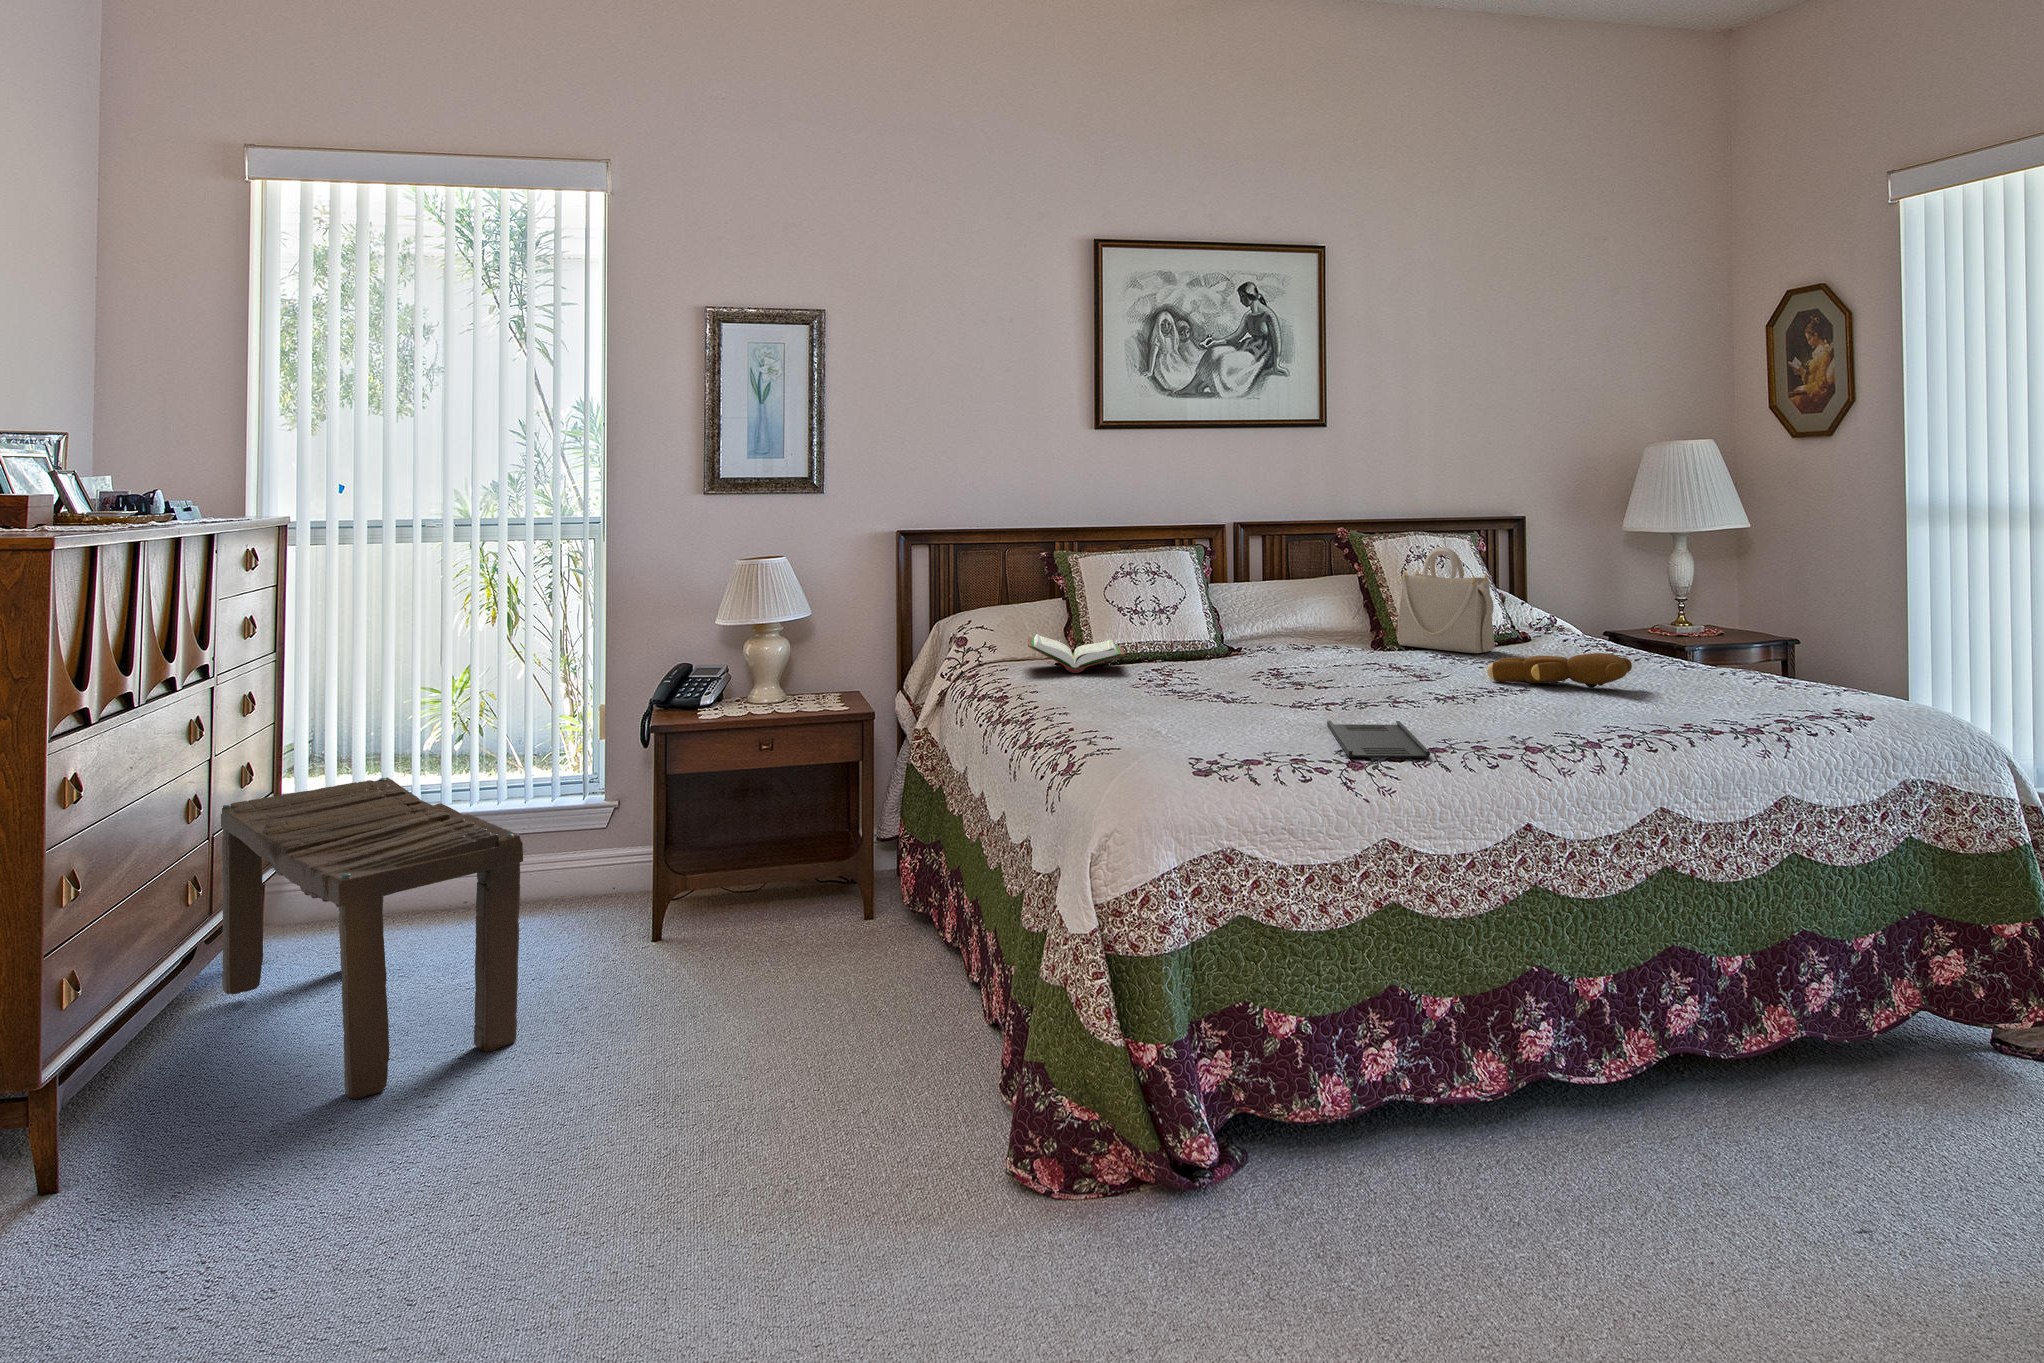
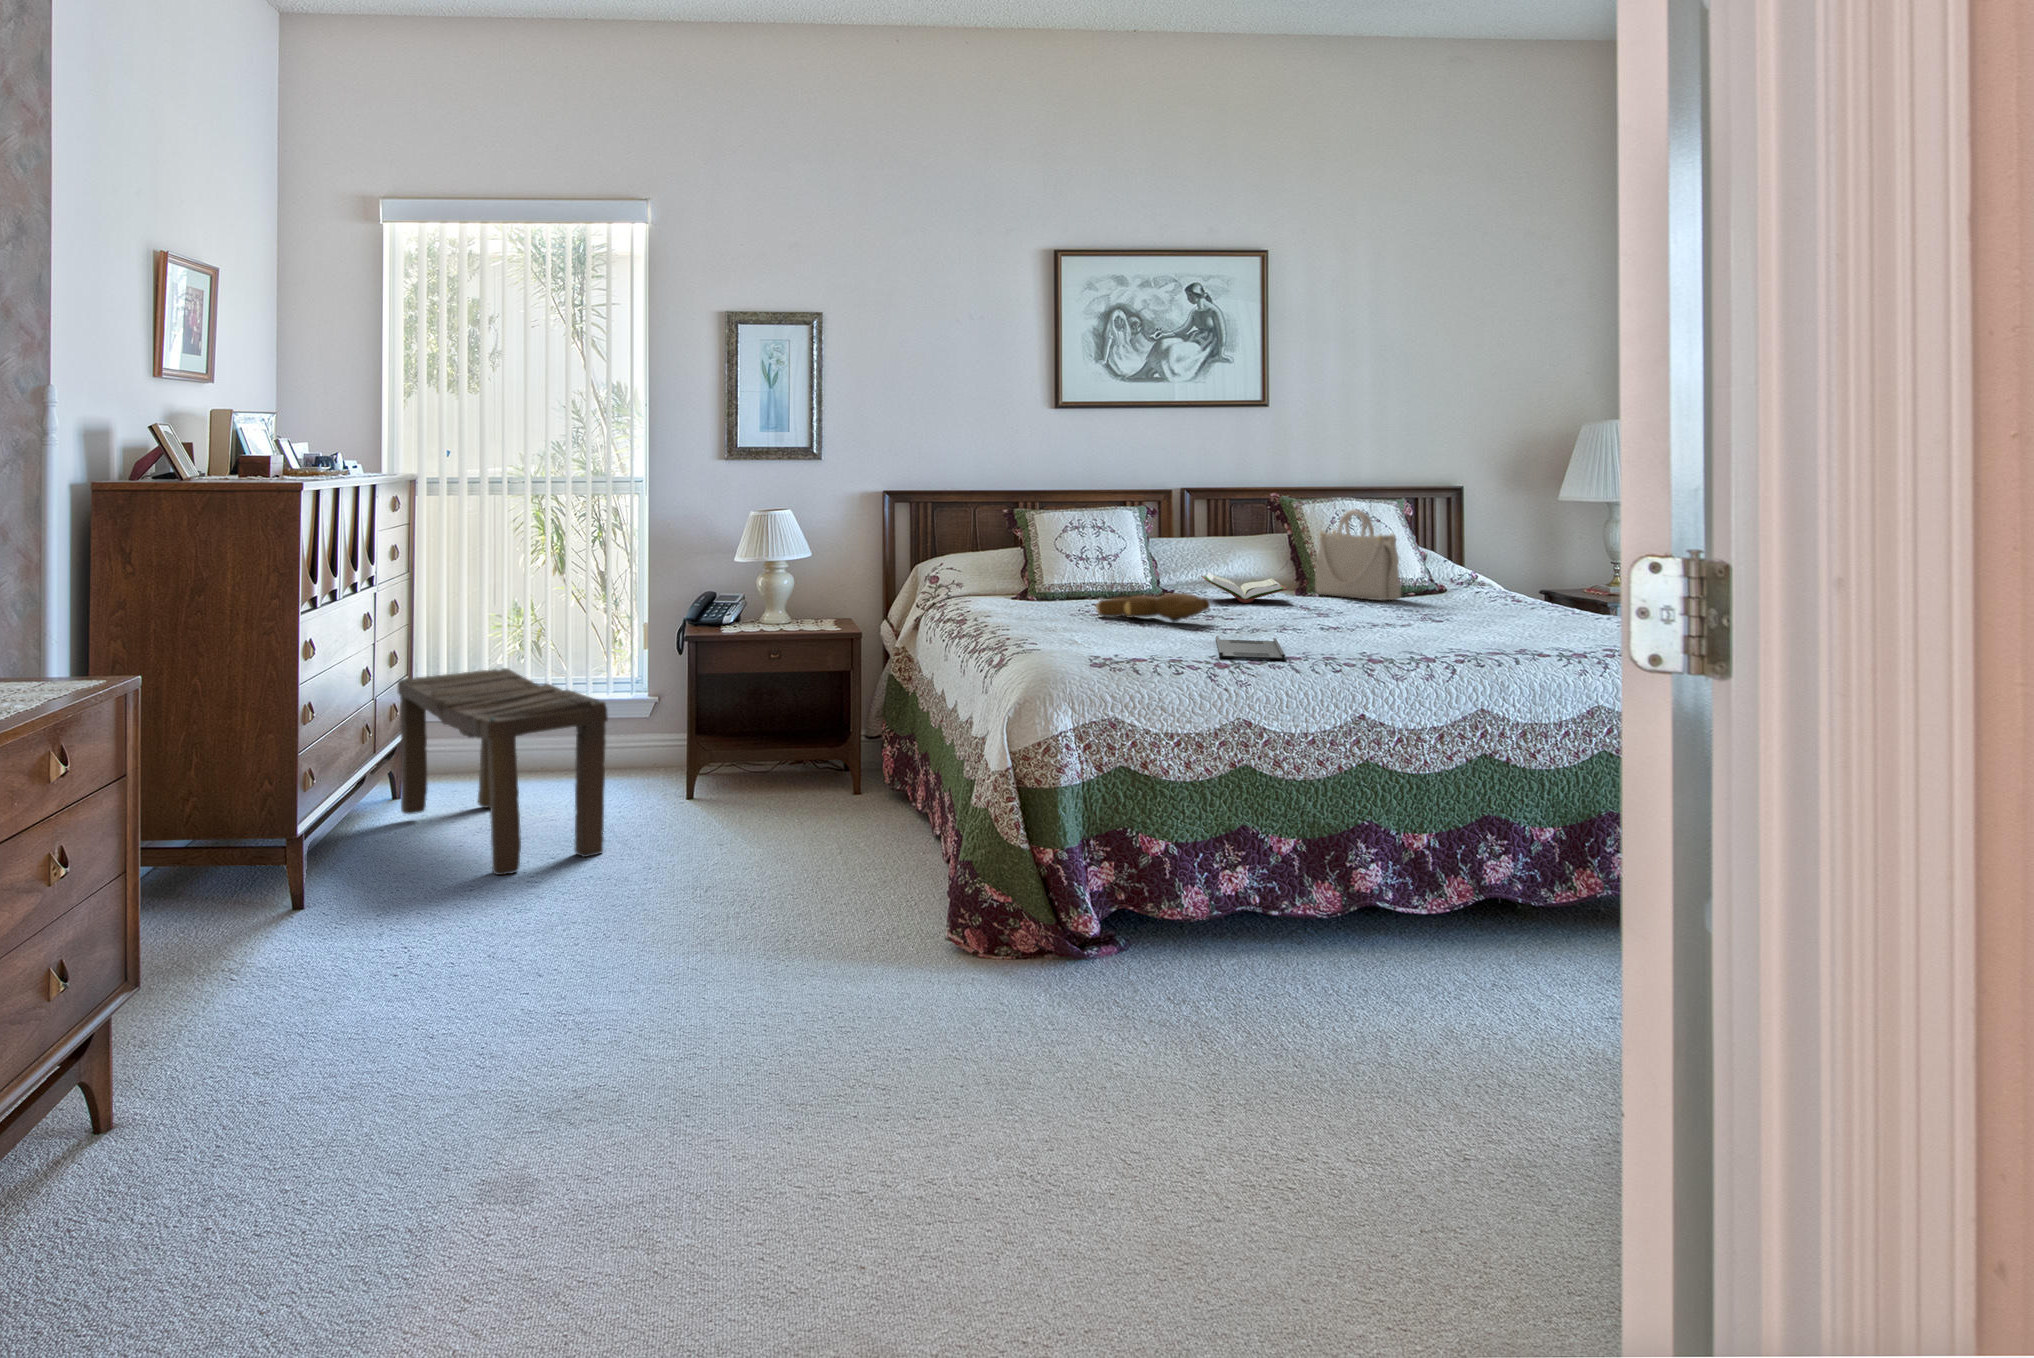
book: present [1028,634,1125,673] -> present [1201,573,1287,603]
teddy bear: present [1487,653,1632,688] -> present [1096,593,1210,622]

